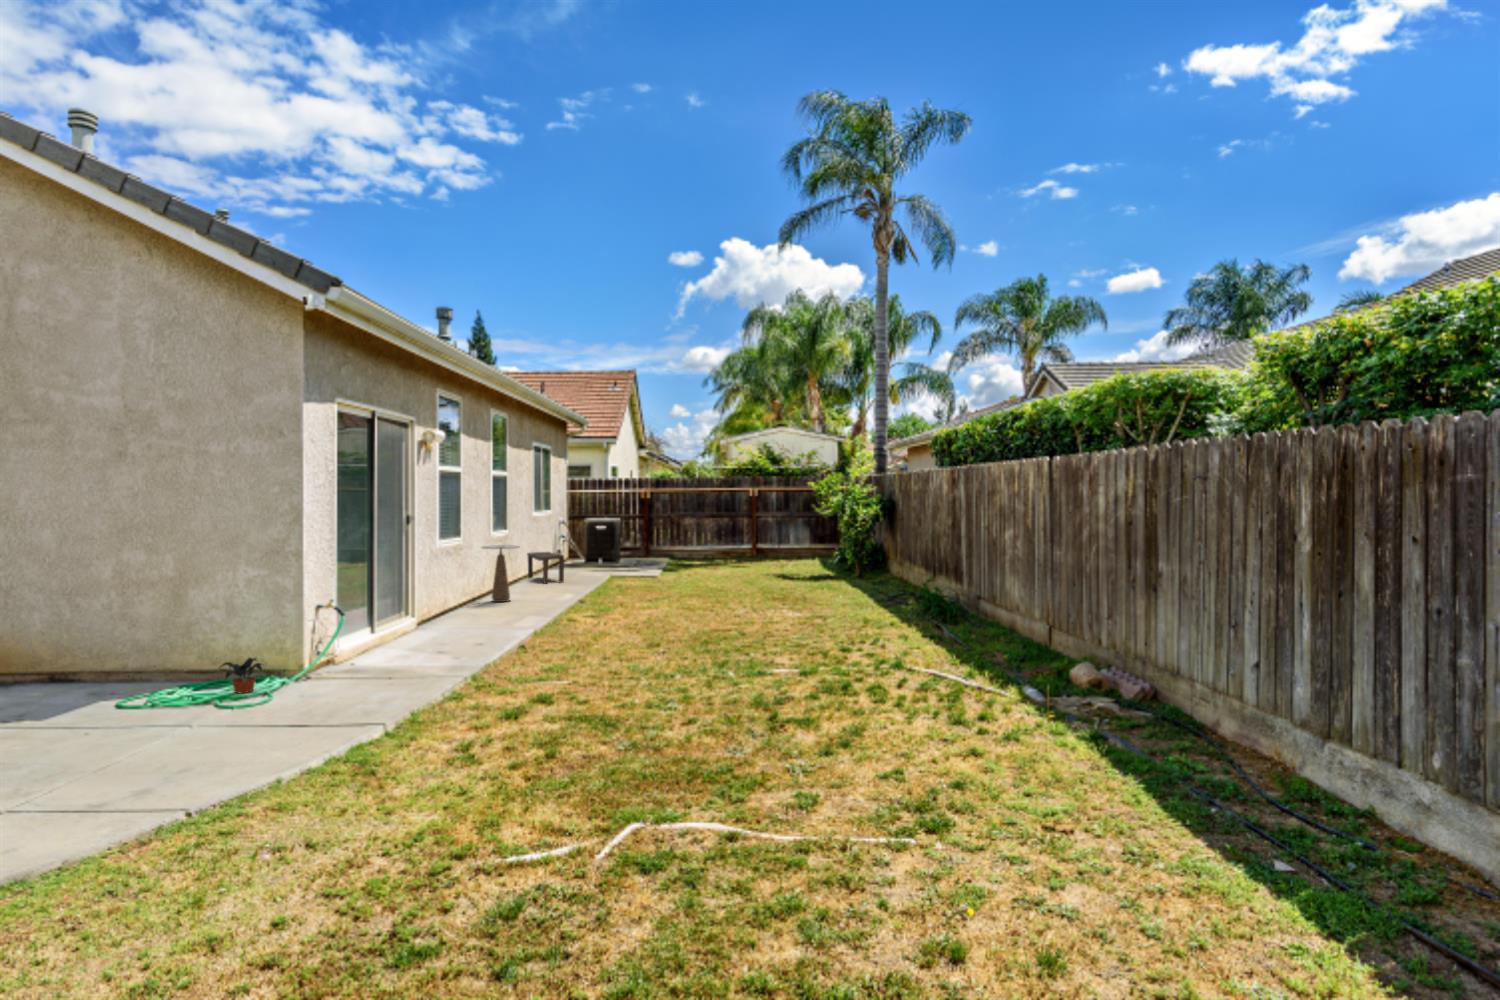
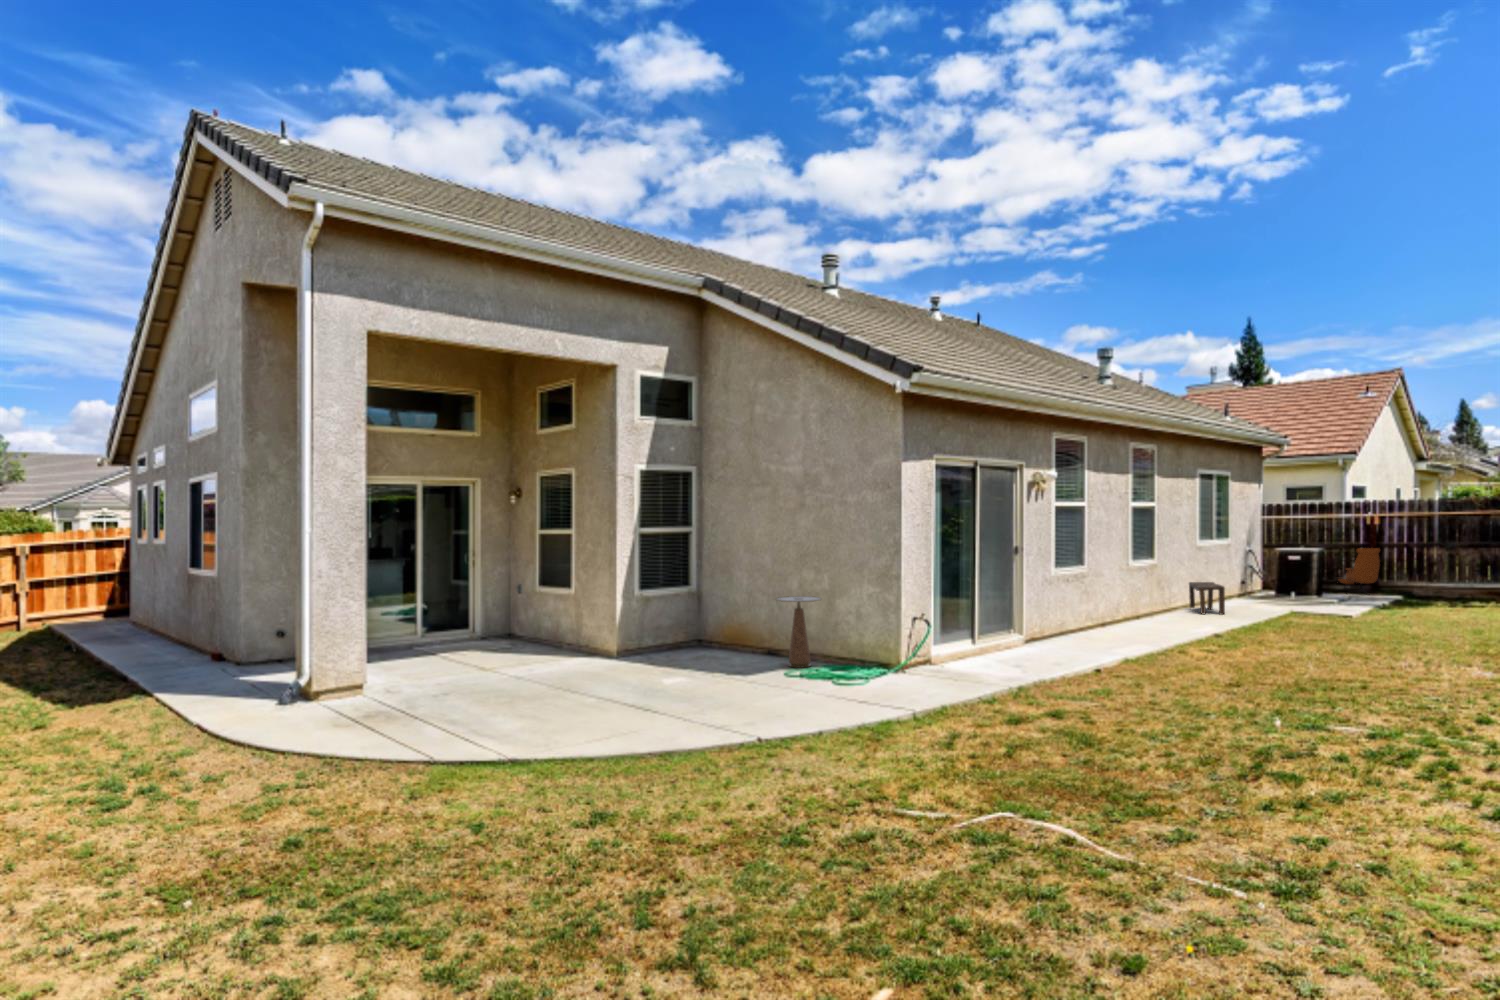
lounge chair: none [619,517,656,558] -> present [1339,548,1380,593]
side table: present [483,545,519,602] -> present [776,596,821,668]
potted plant: present [221,658,262,693] -> none [847,649,877,674]

